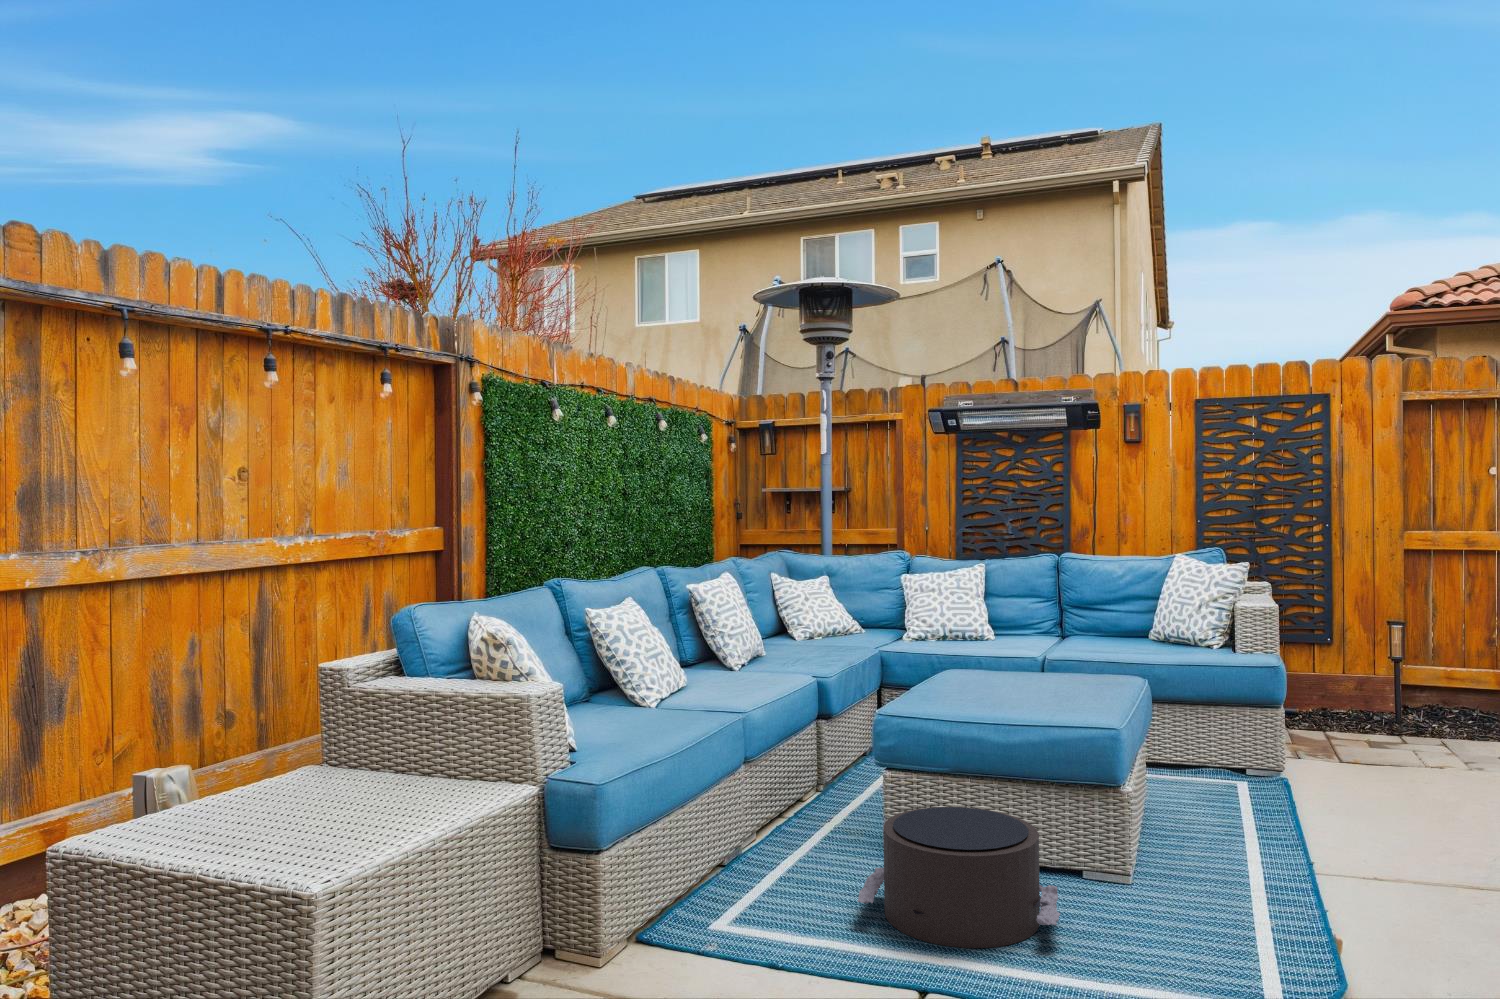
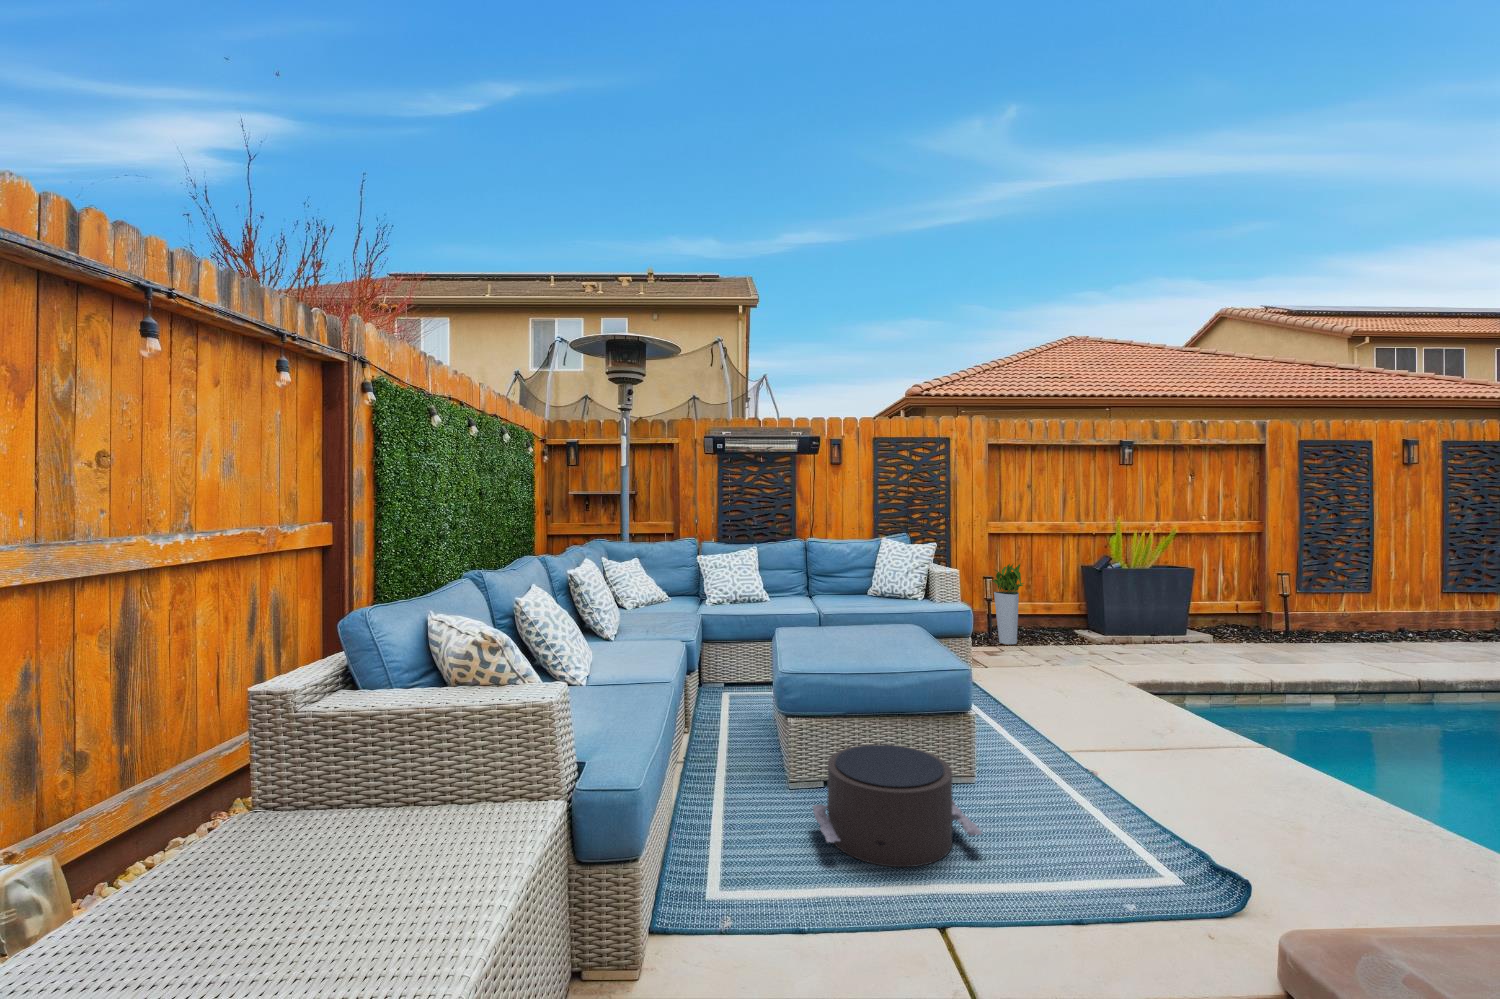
planter: none [1394,598,1462,730] -> present [993,564,1024,644]

